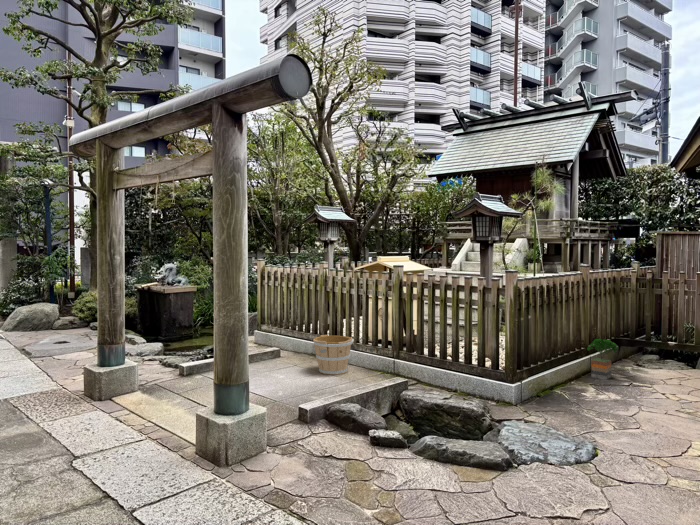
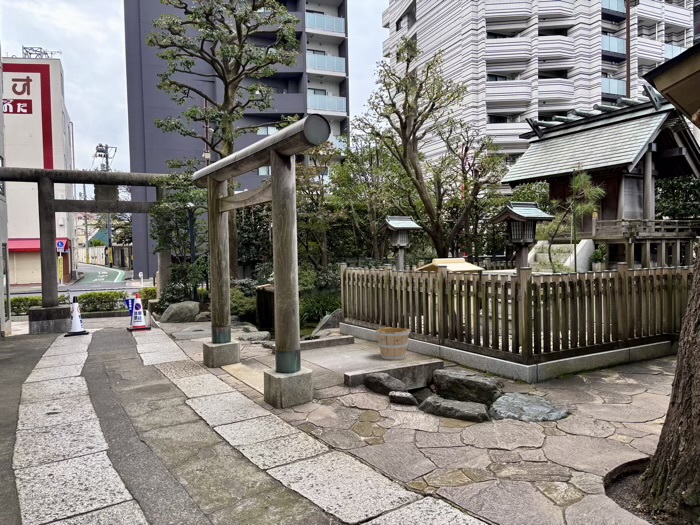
potted tree: present [588,339,618,380] -> none [627,334,661,373]

